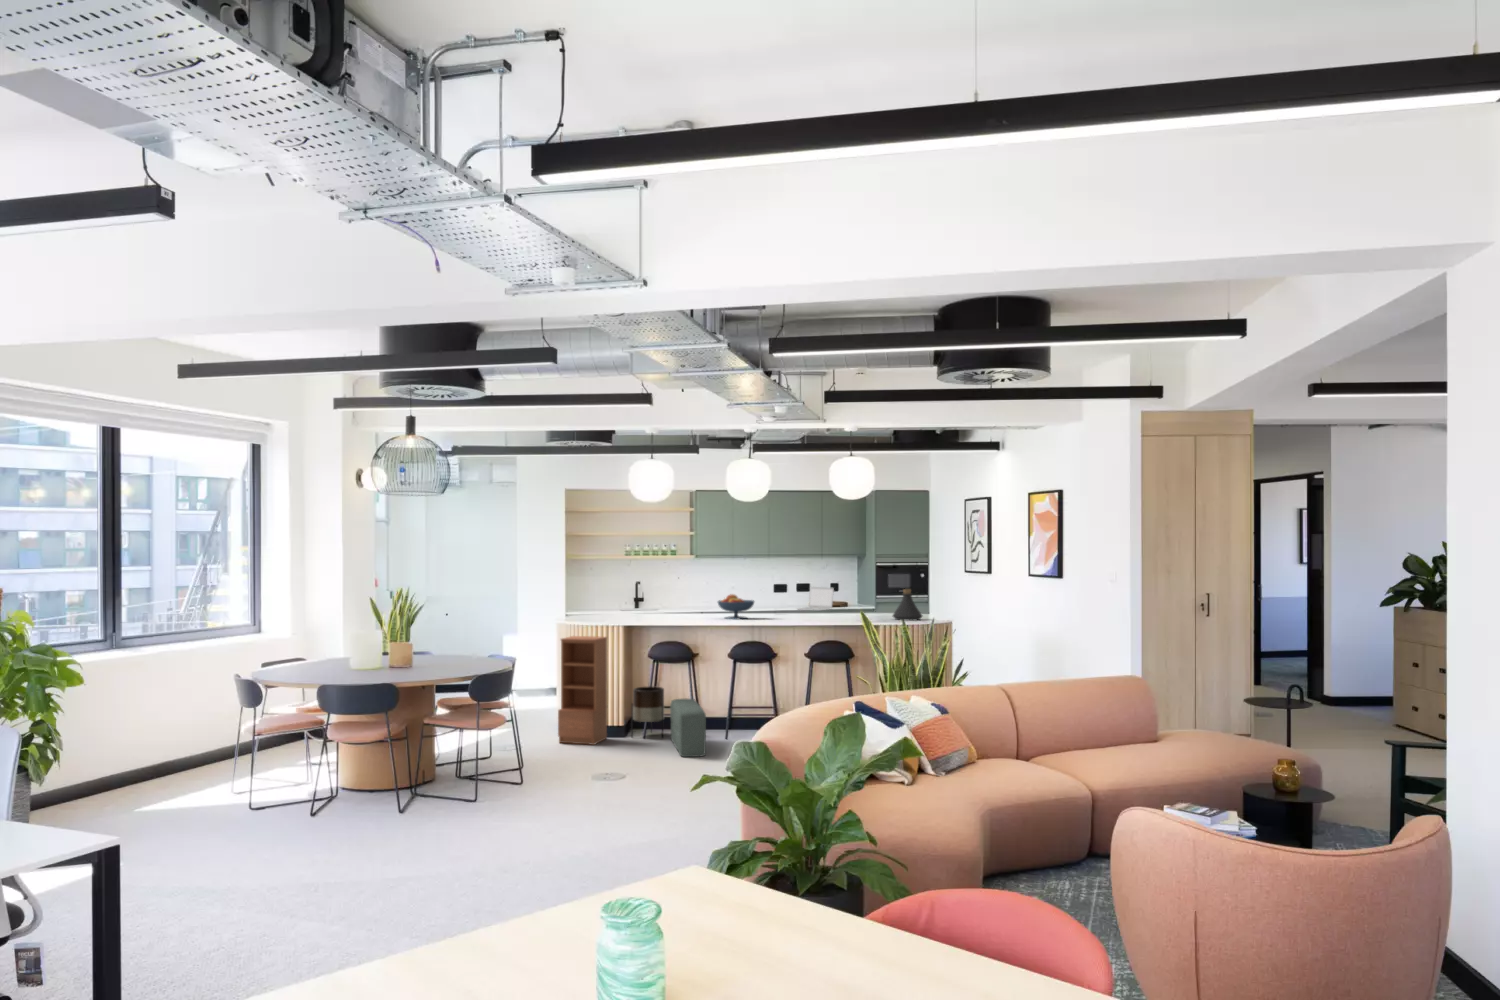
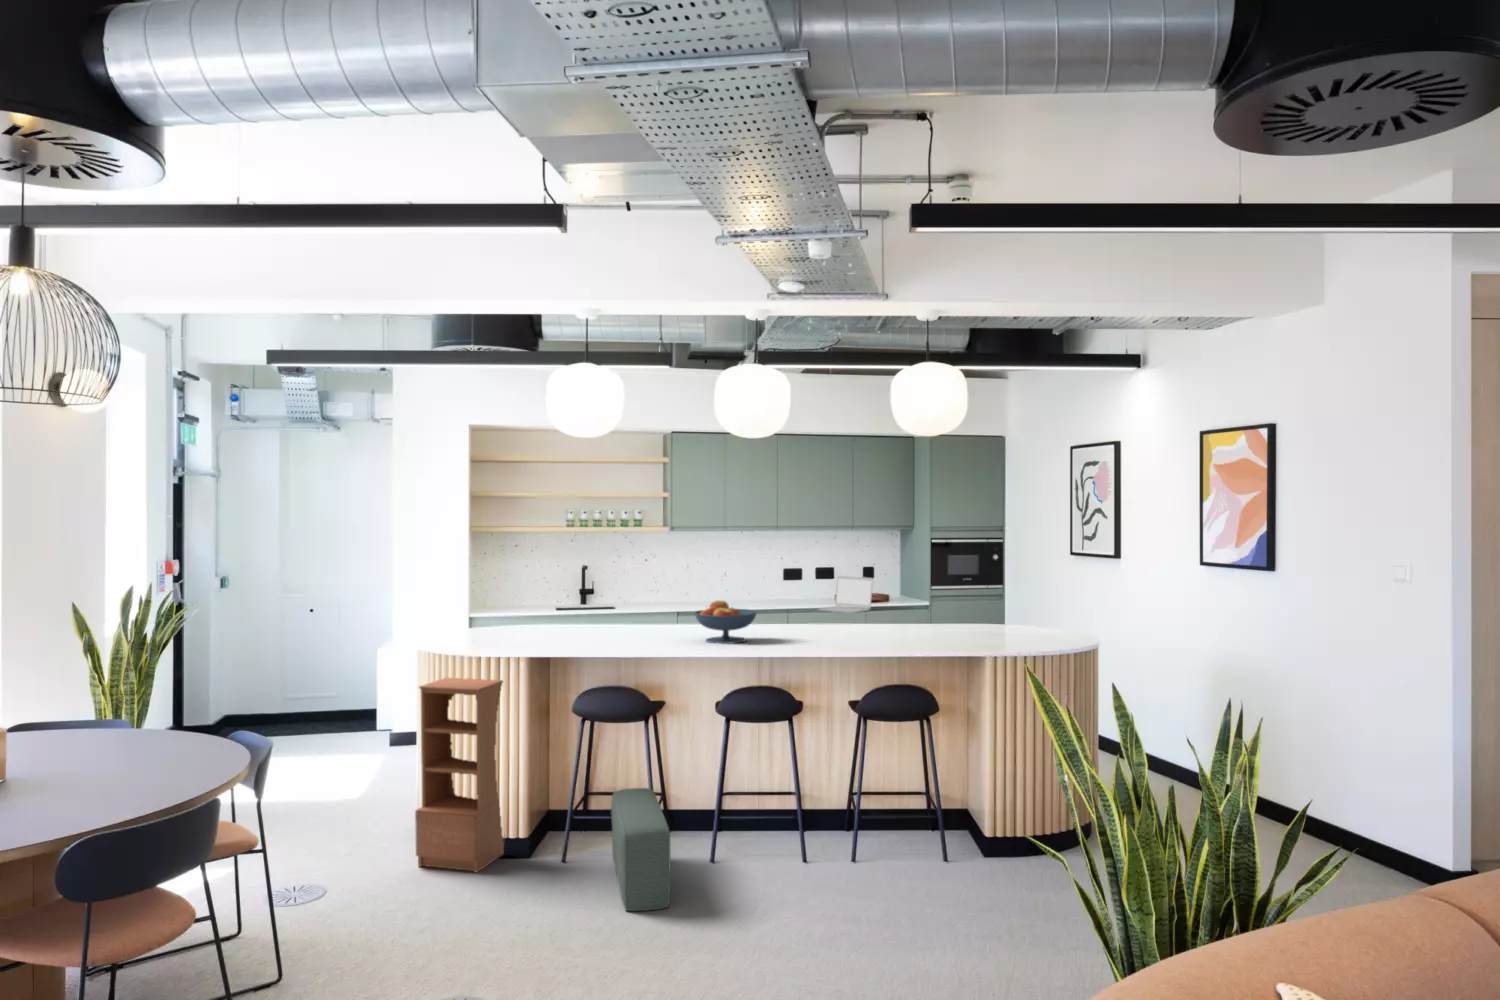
bottle: present [893,589,922,620] -> none [984,592,1036,645]
planter: present [632,686,664,736] -> none [547,760,604,851]

